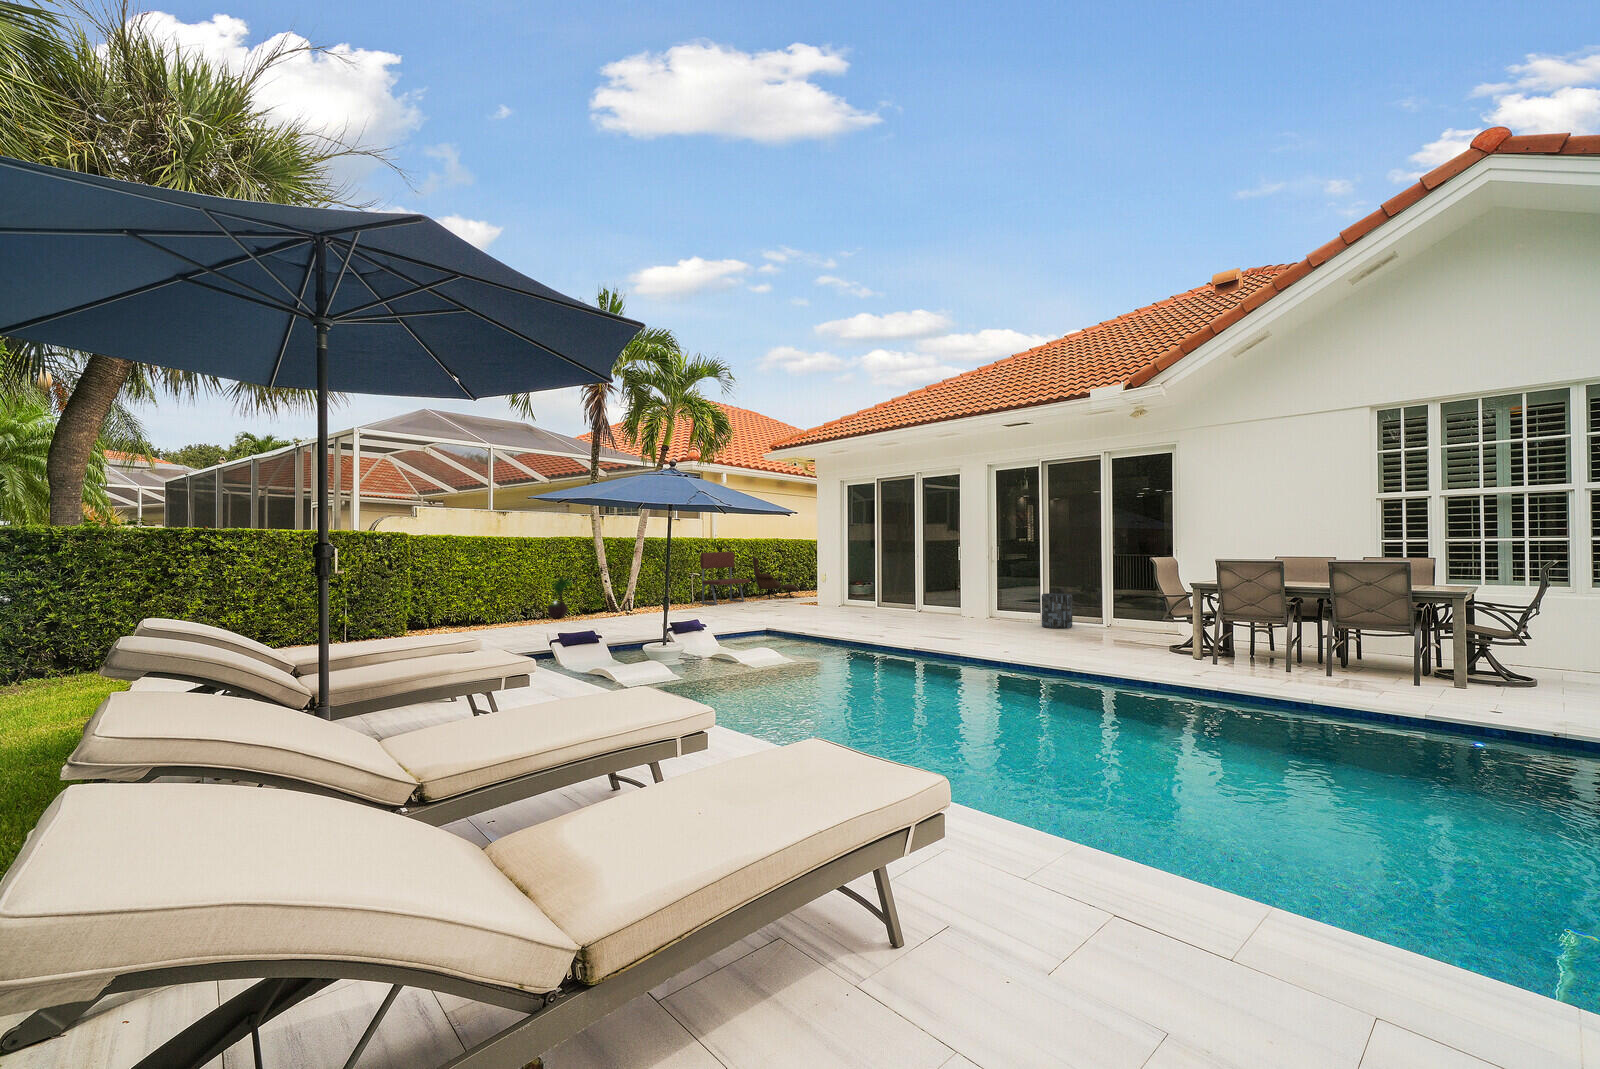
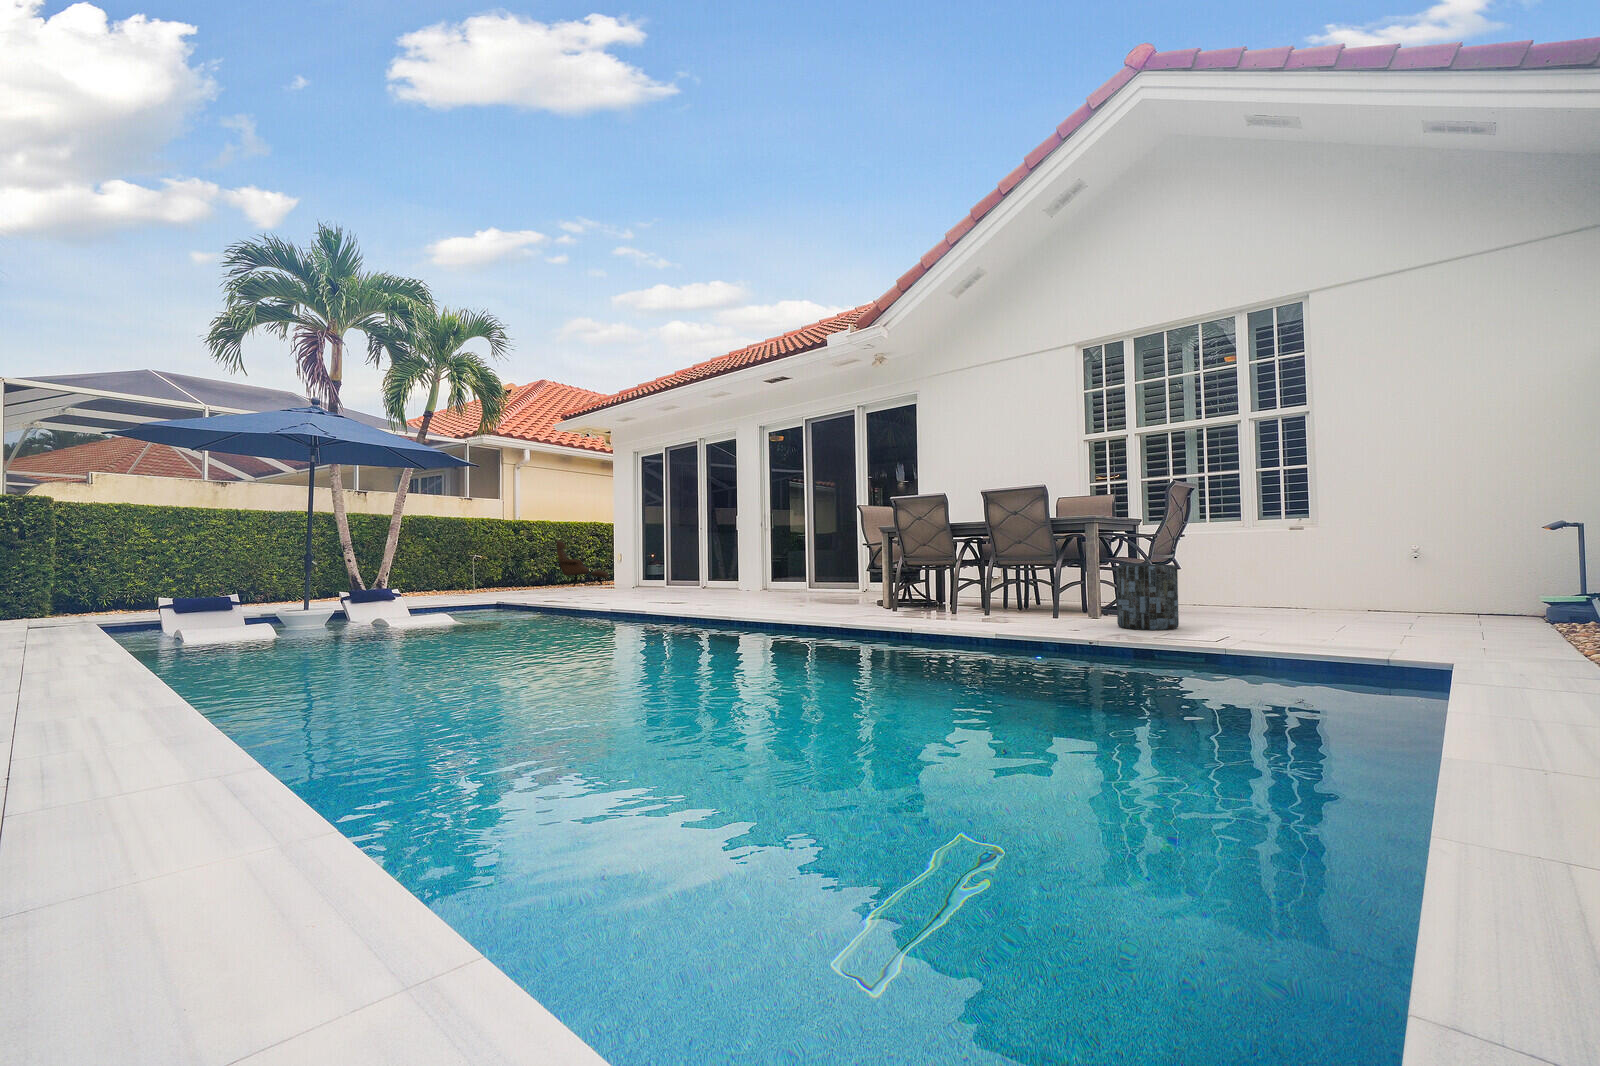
bench: present [700,552,750,605] -> none [486,534,546,590]
potted tree: present [548,578,571,618] -> none [267,551,302,601]
side table: present [1042,593,1072,629] -> present [1116,564,1179,630]

